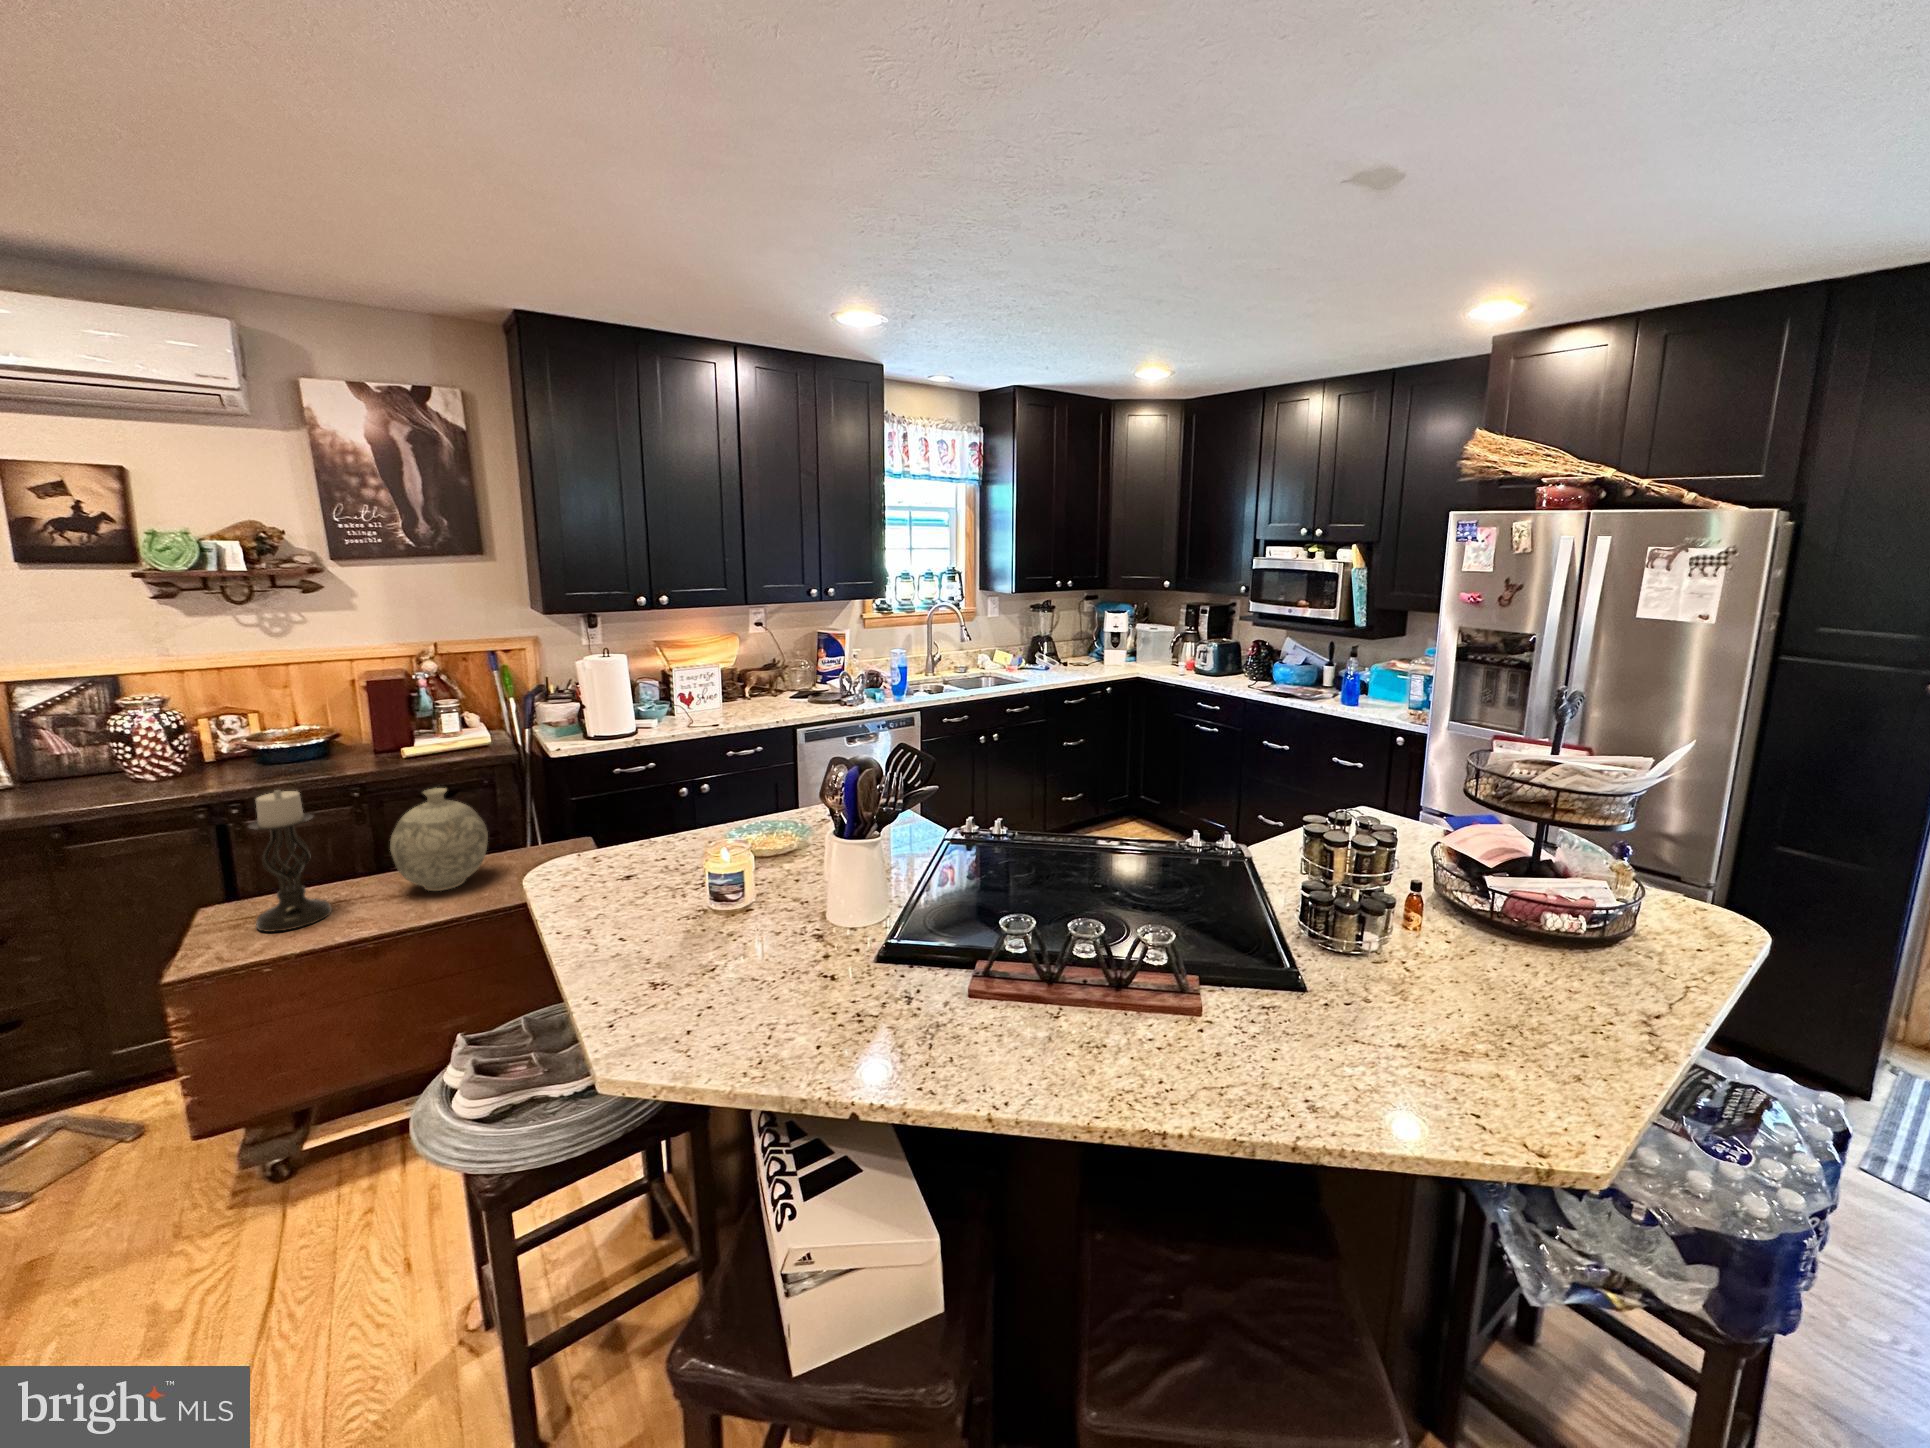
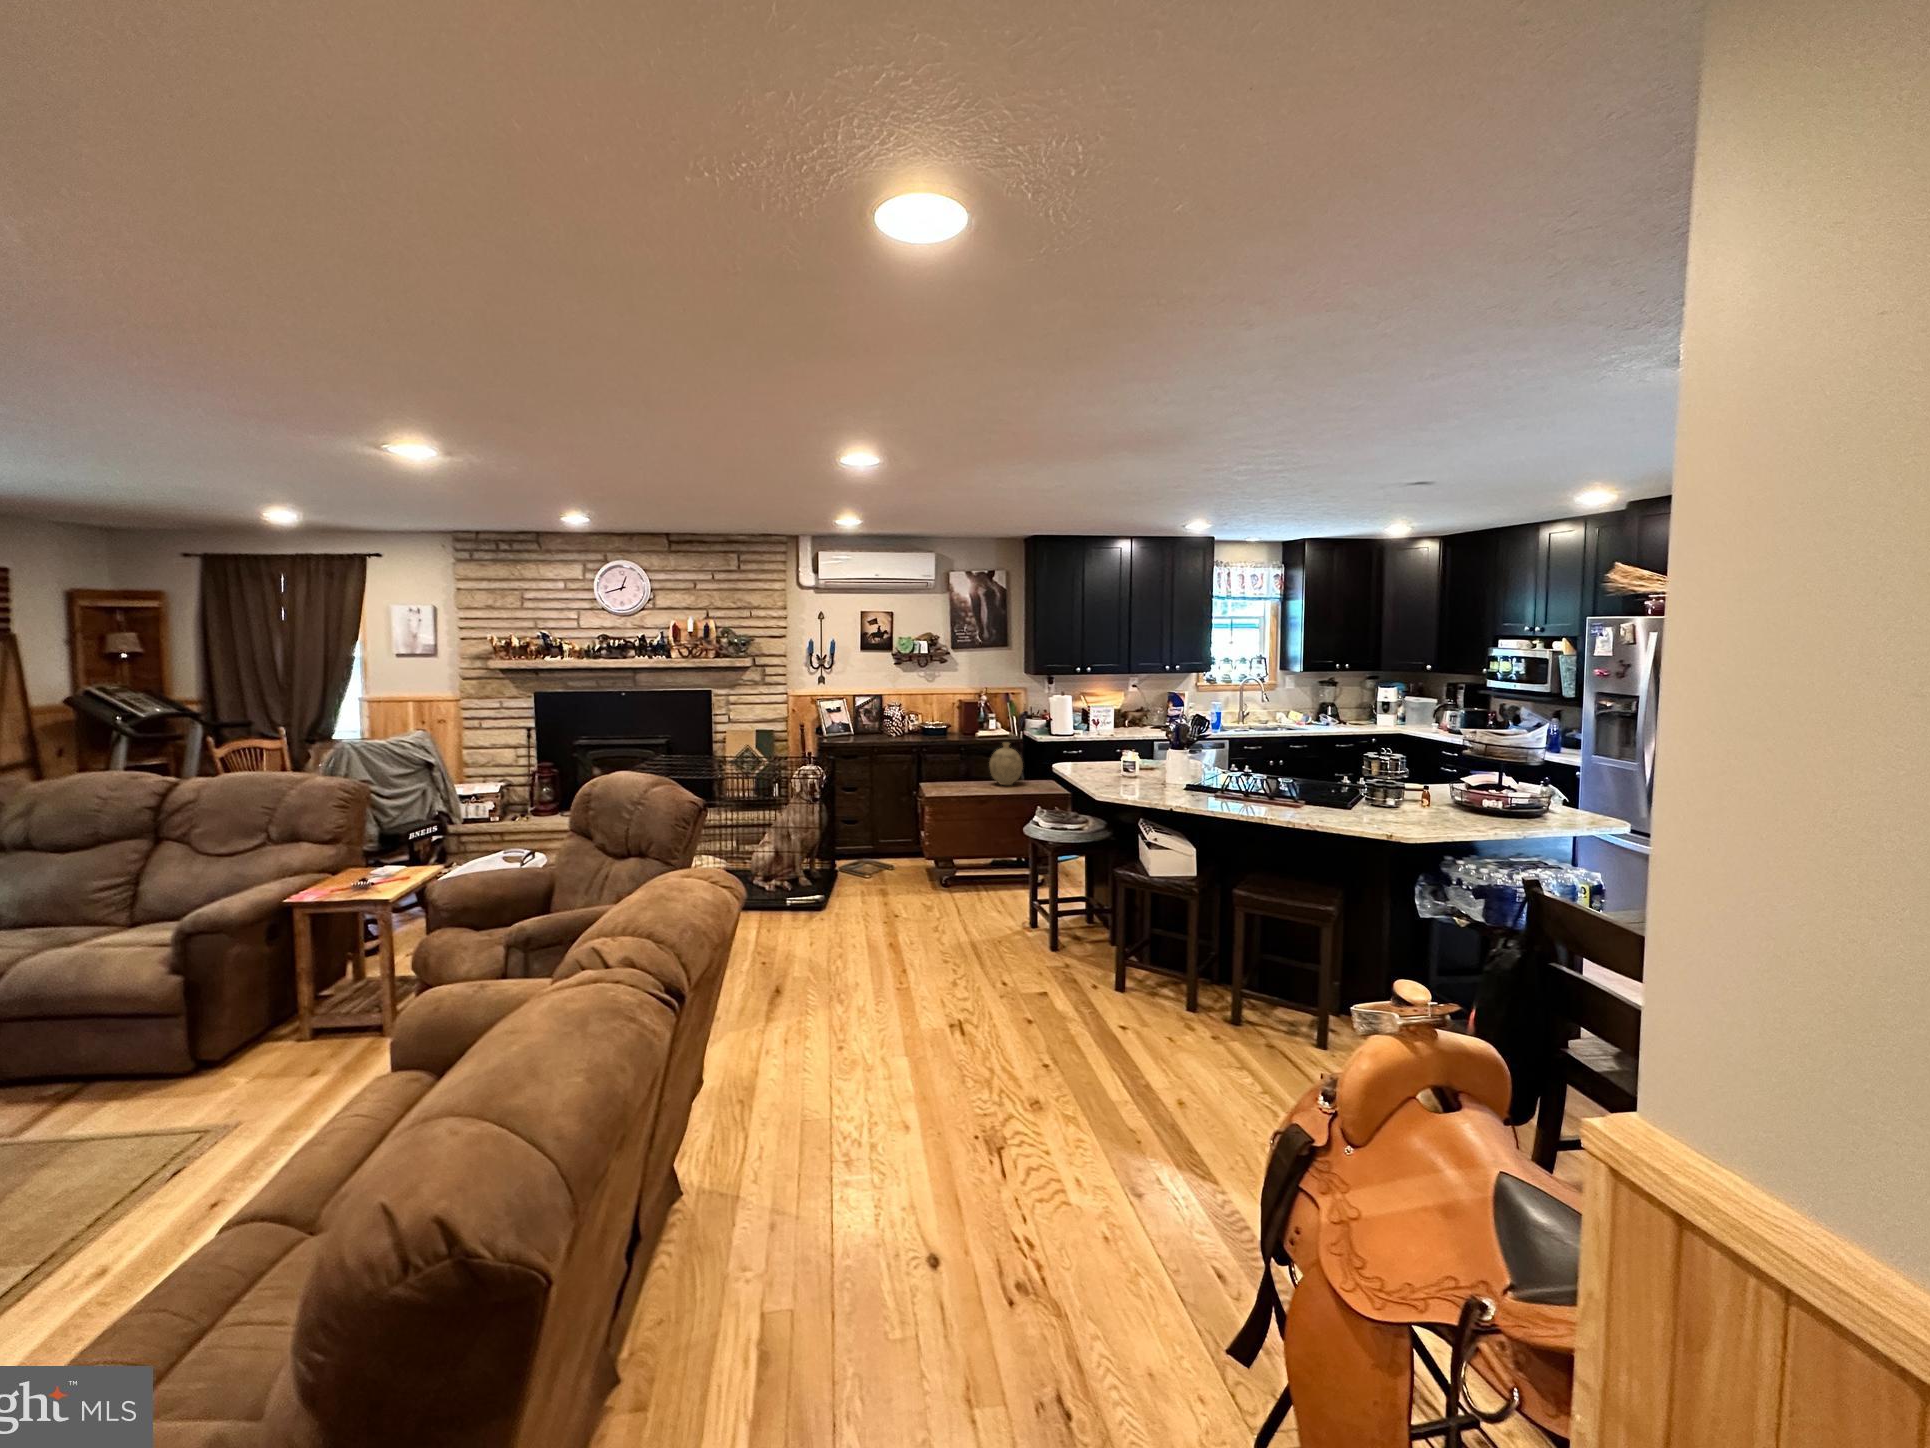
candle holder: present [249,790,332,932] -> none [947,735,970,789]

